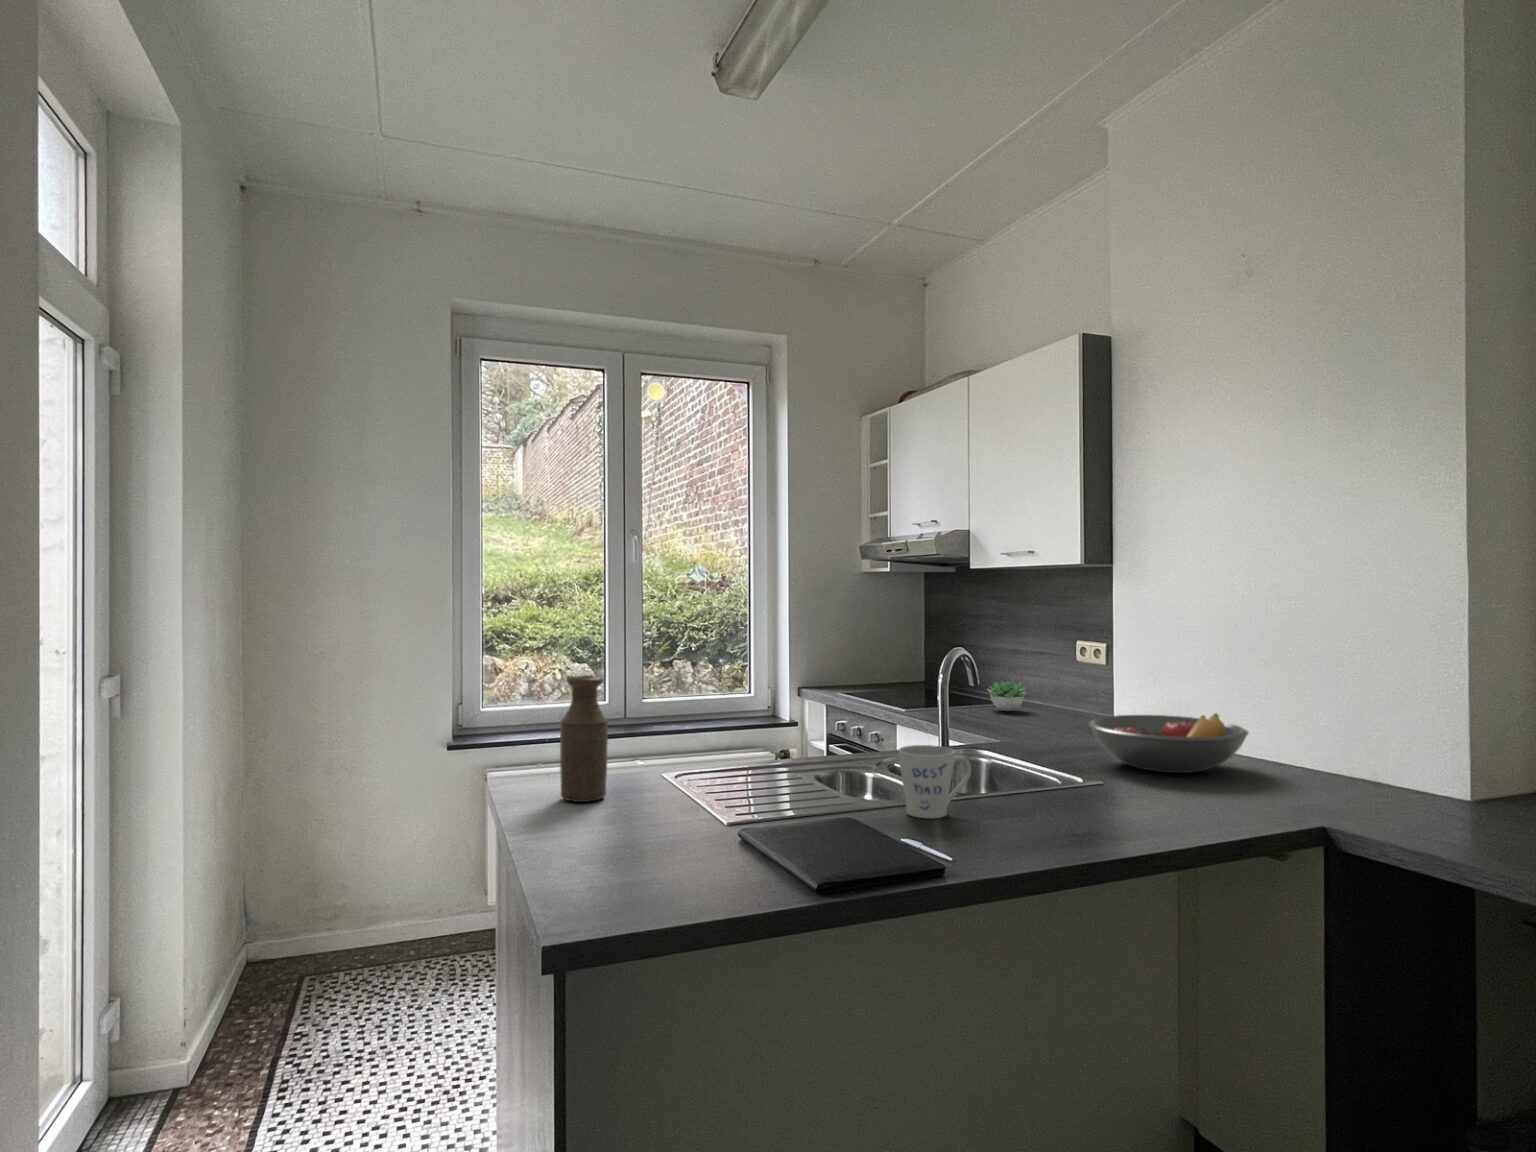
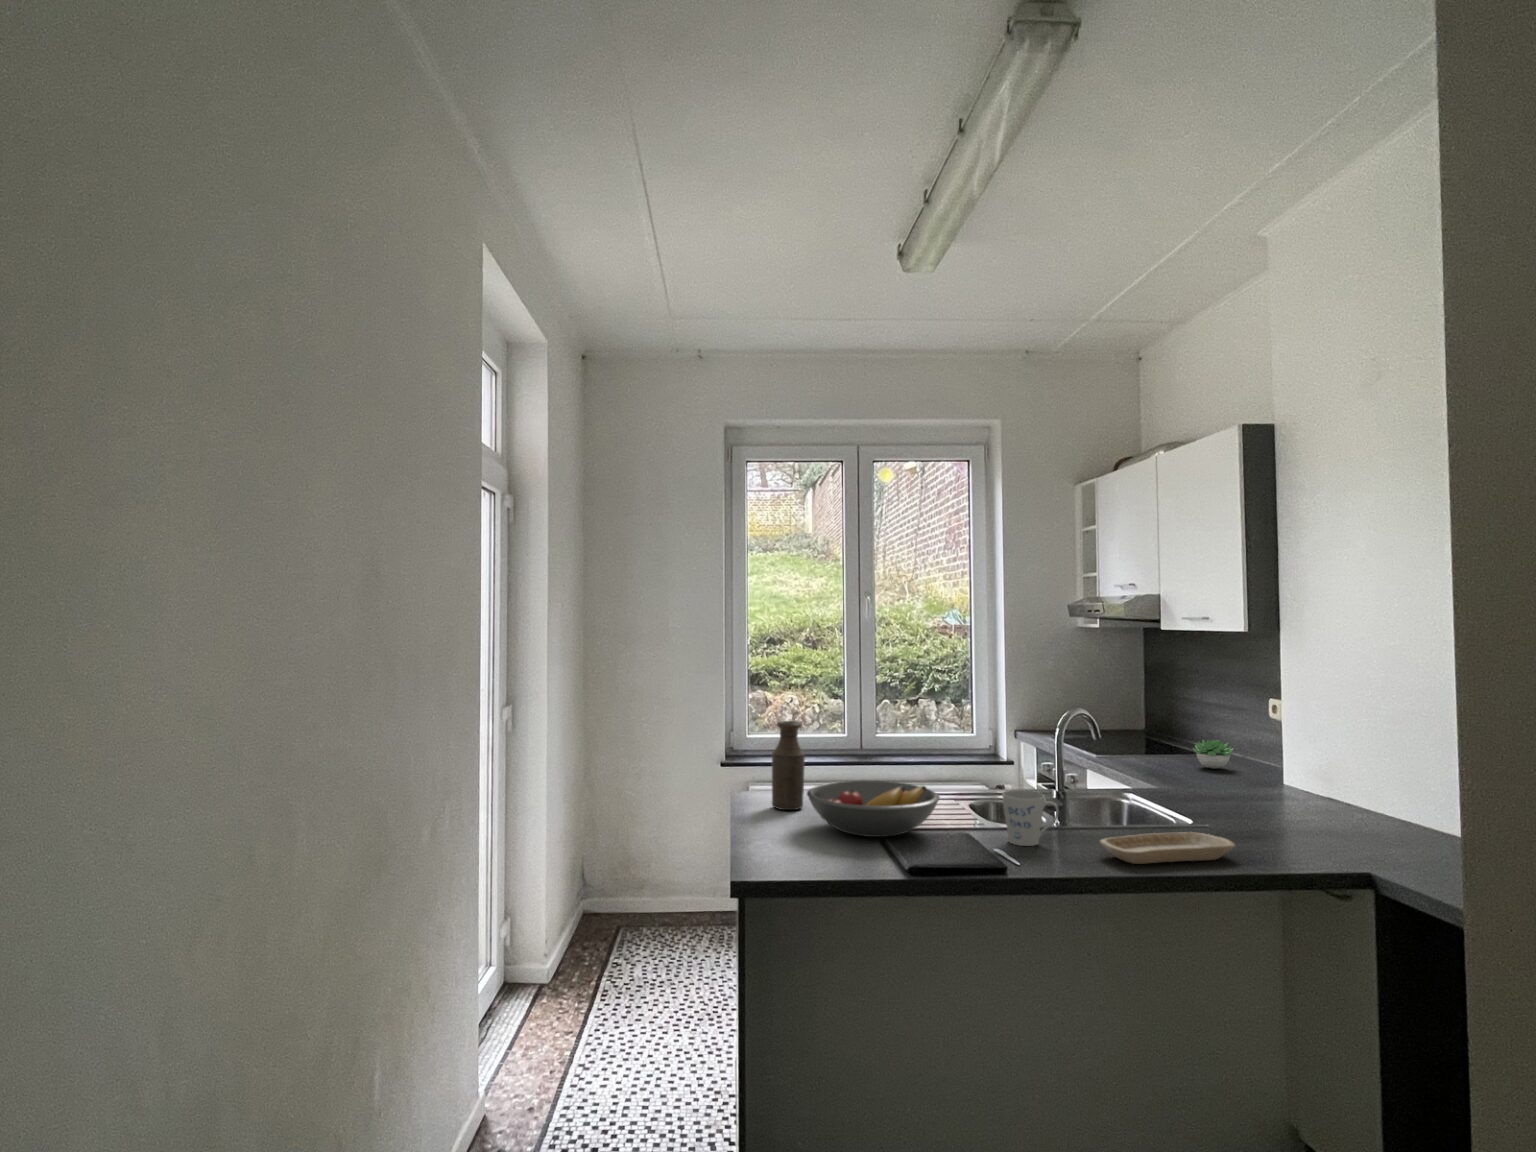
fruit bowl: present [1089,713,1248,773] -> present [807,780,940,837]
tray: none [1031,779,1176,827] -> present [1100,832,1235,864]

